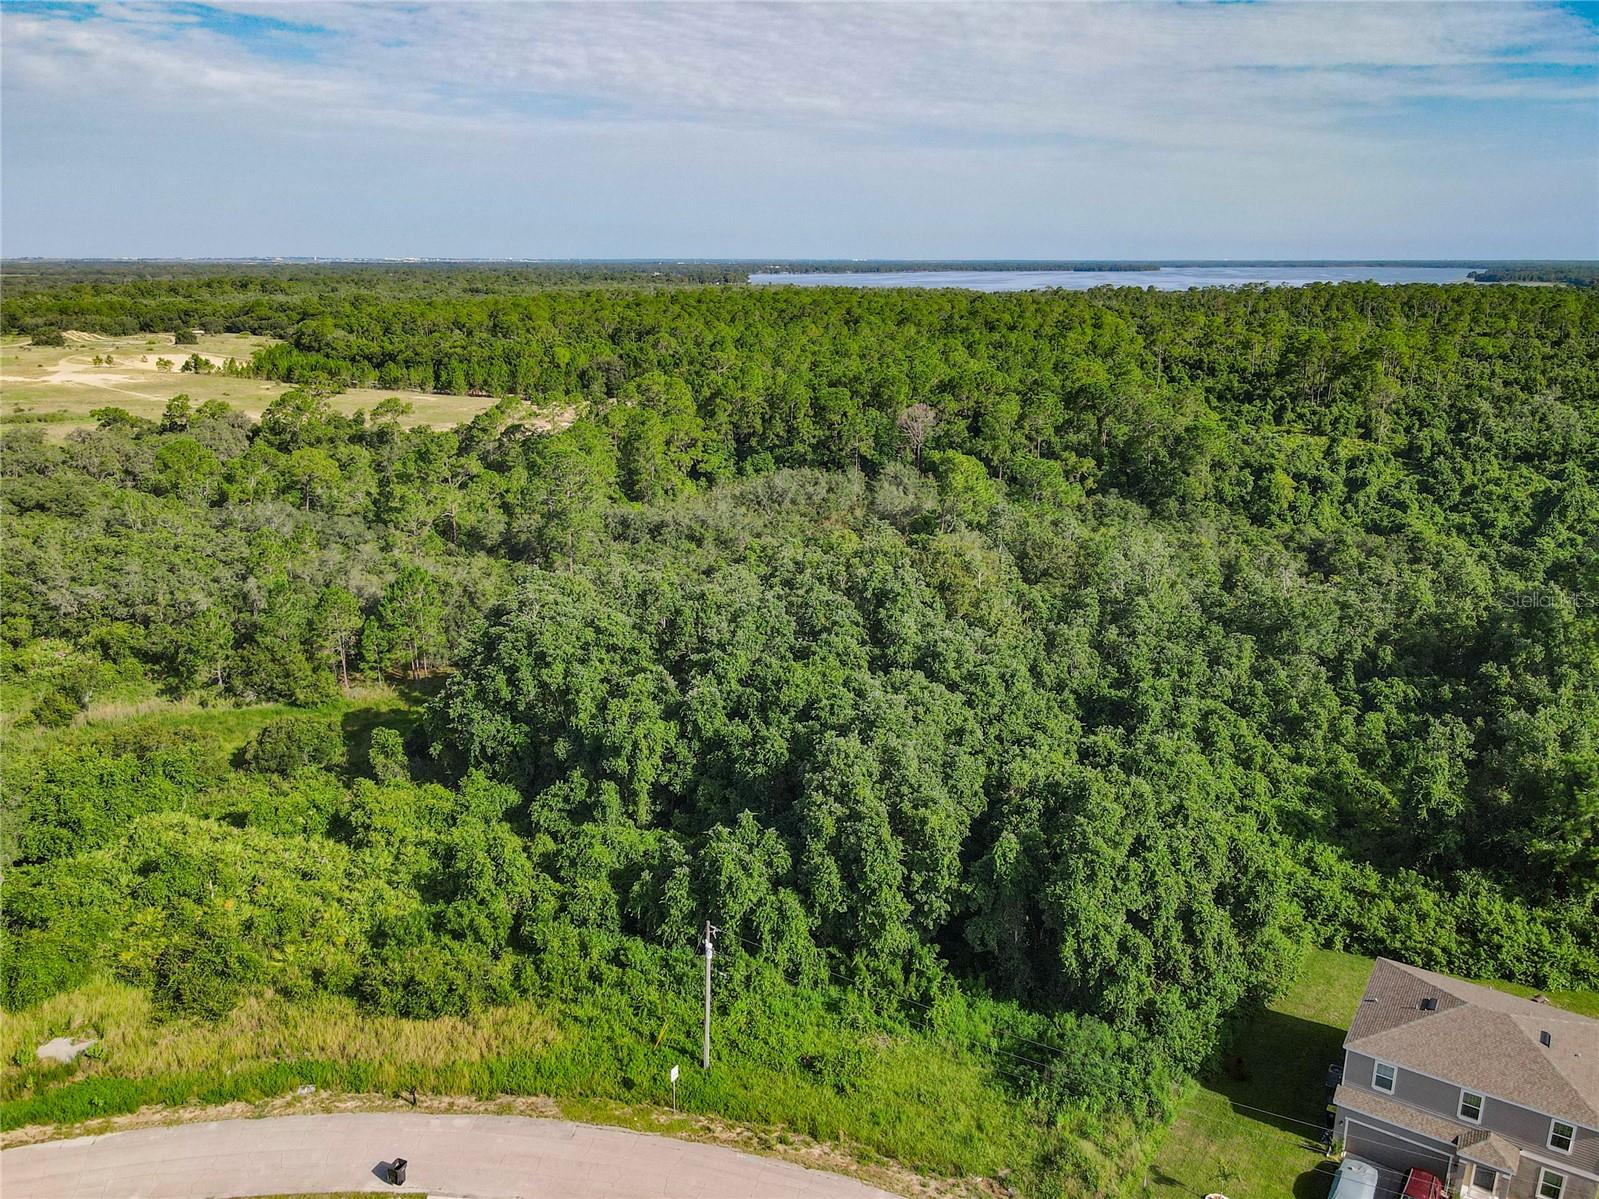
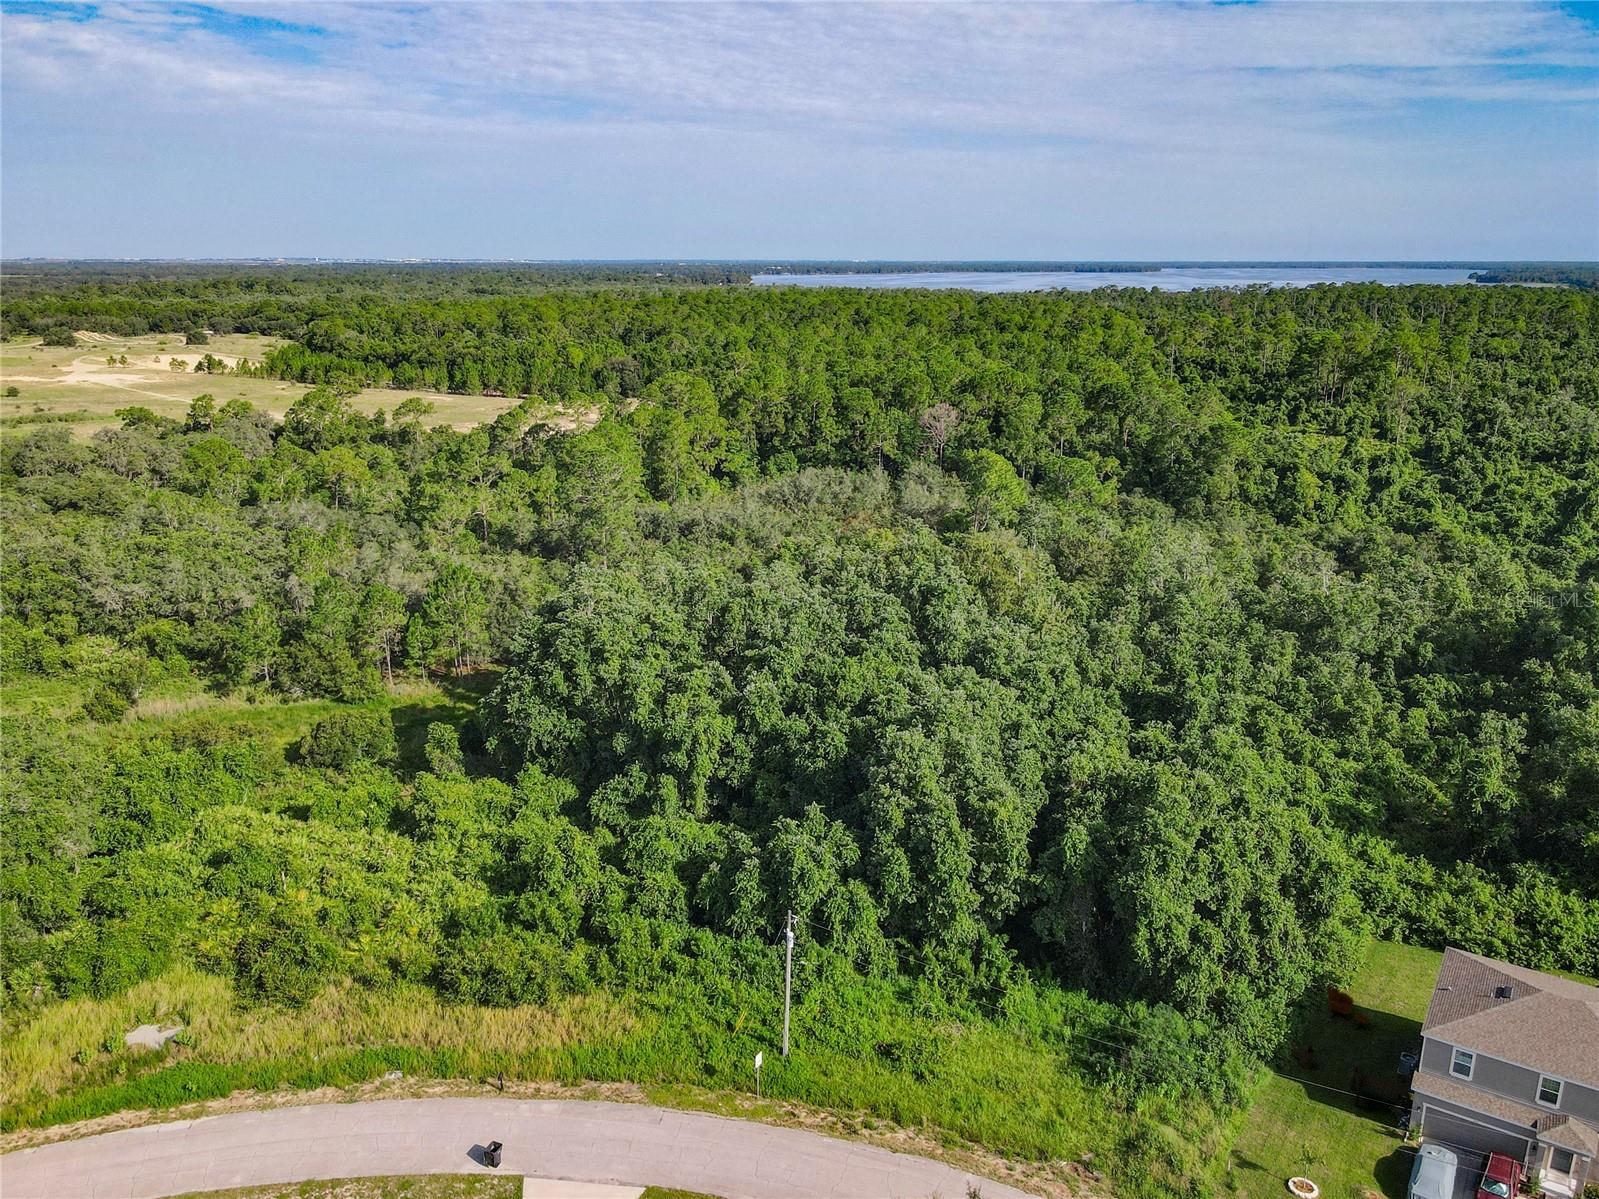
lounge chair: none [1263,990,1304,1043] -> present [1327,985,1369,1027]
bench: none [1278,1075,1337,1130] -> present [1351,1064,1411,1111]

